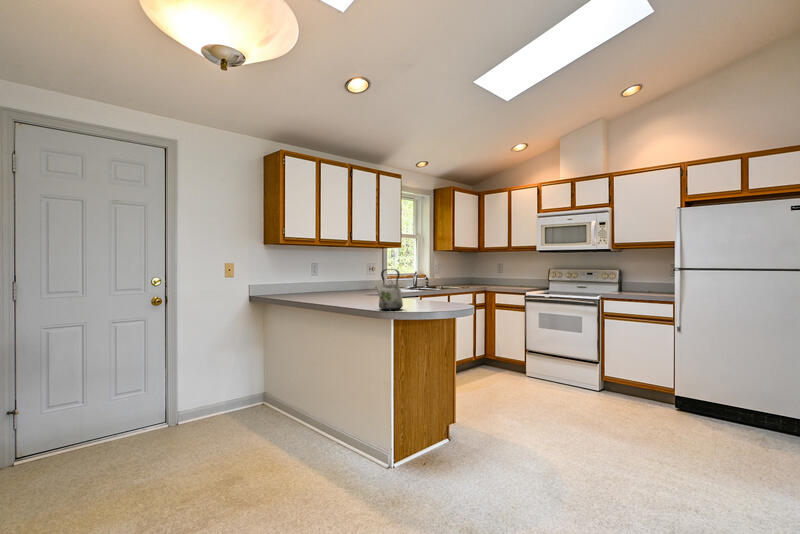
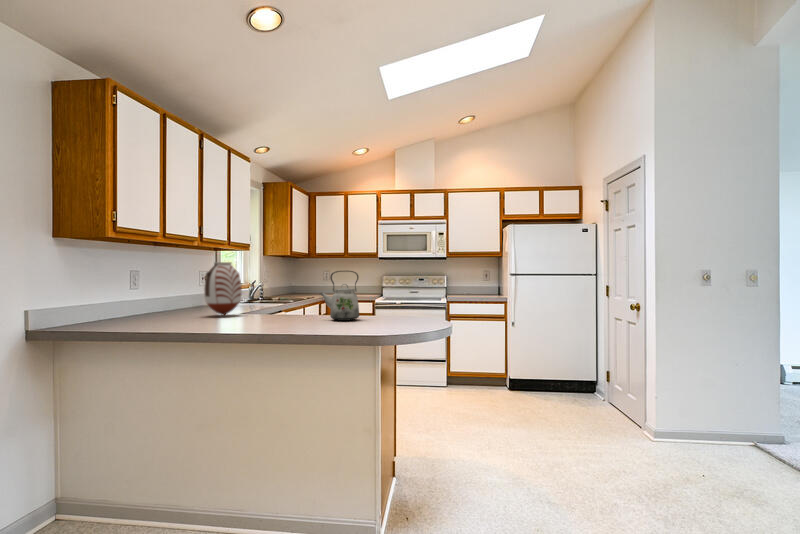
vase: none [325,262,351,301] -> present [204,262,242,315]

